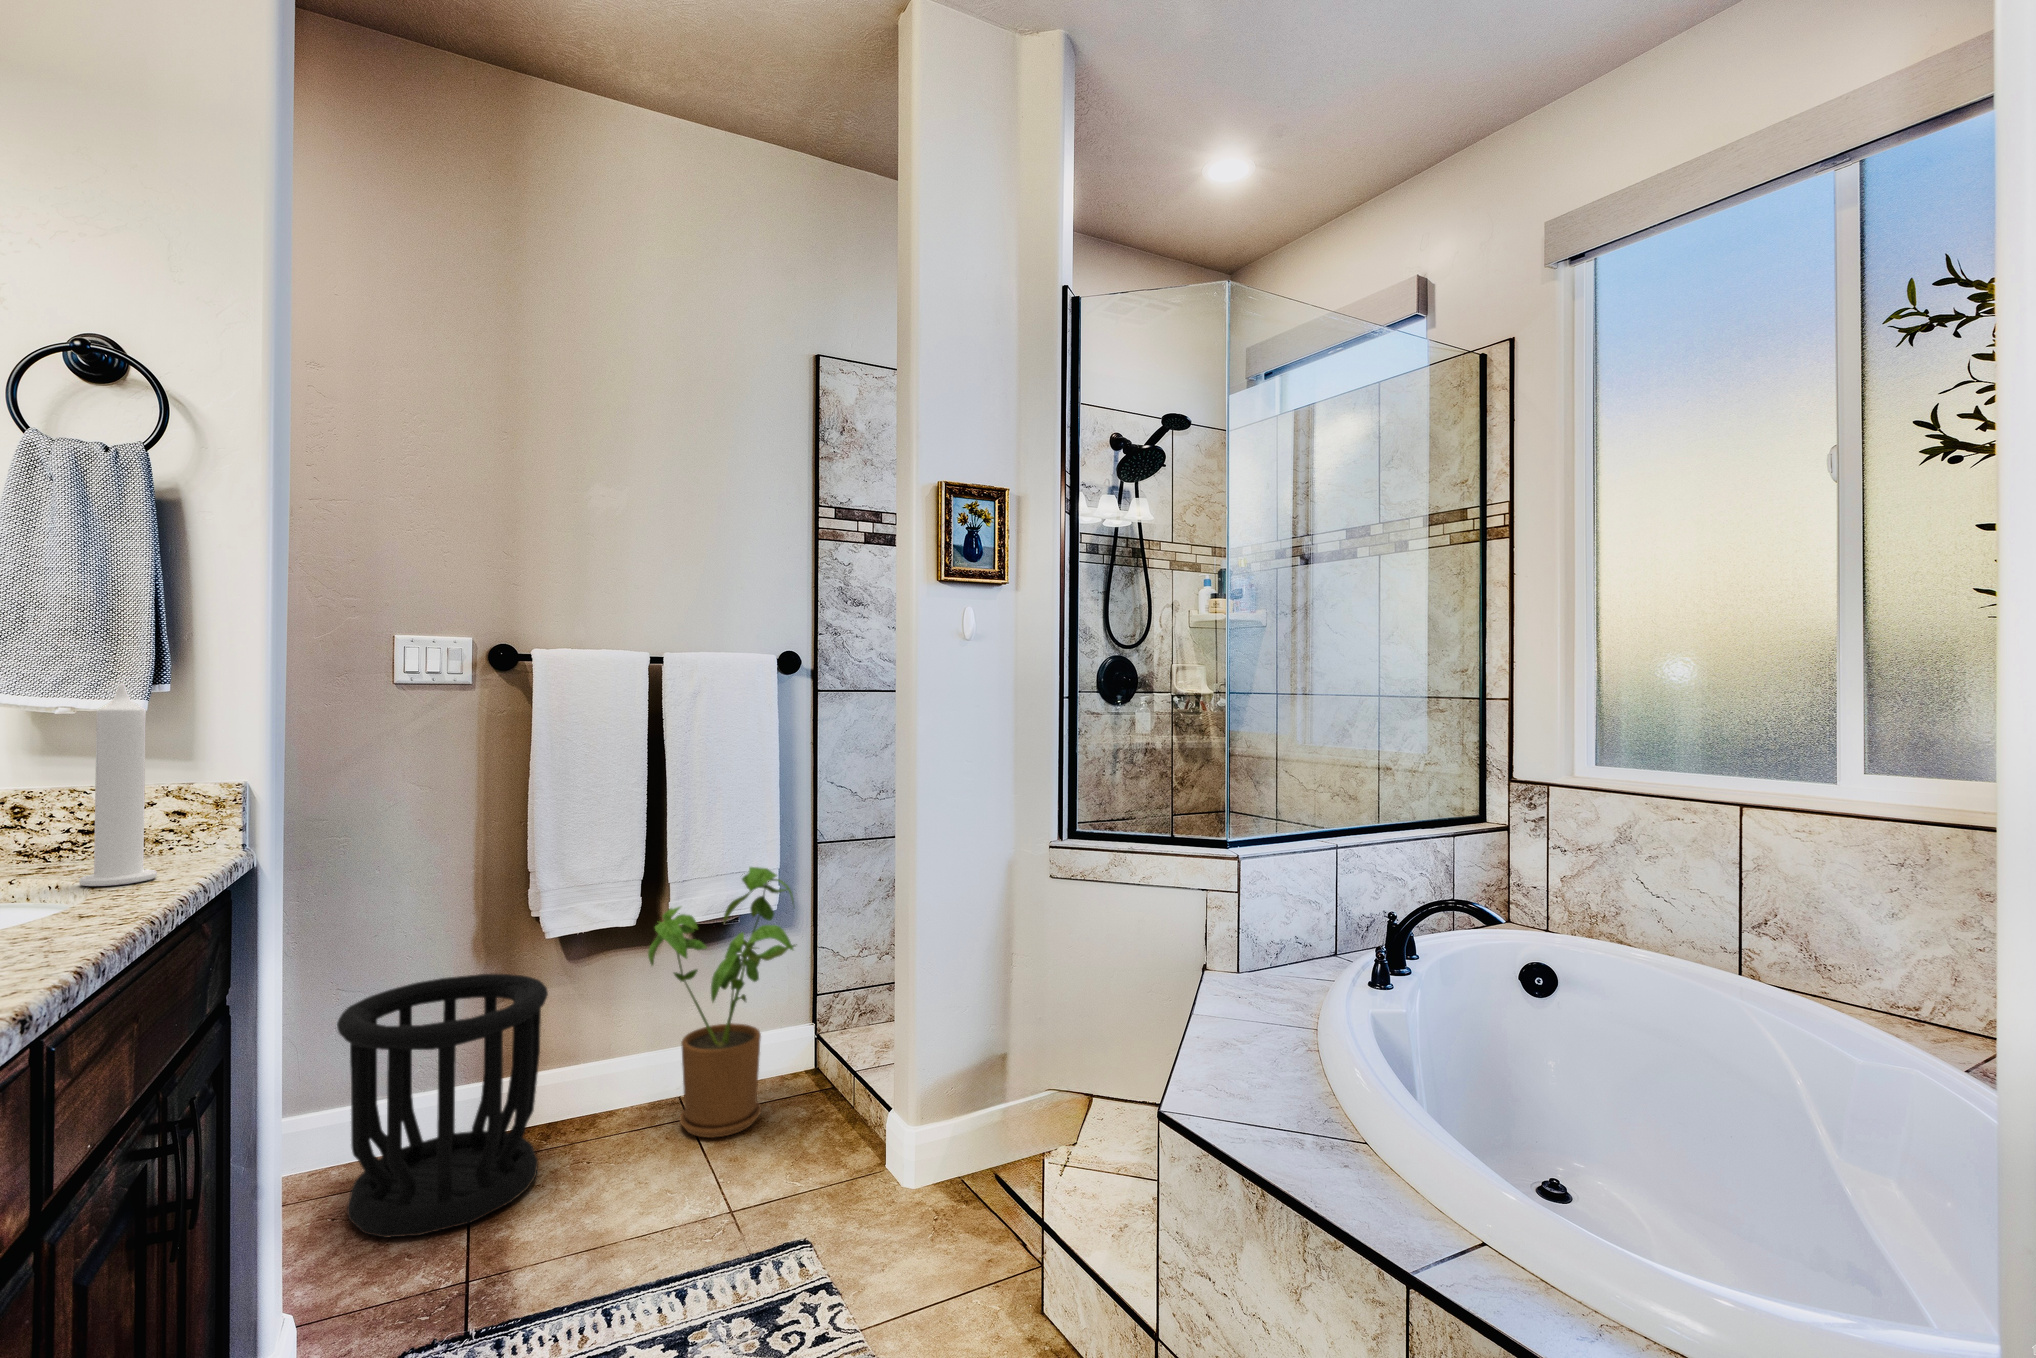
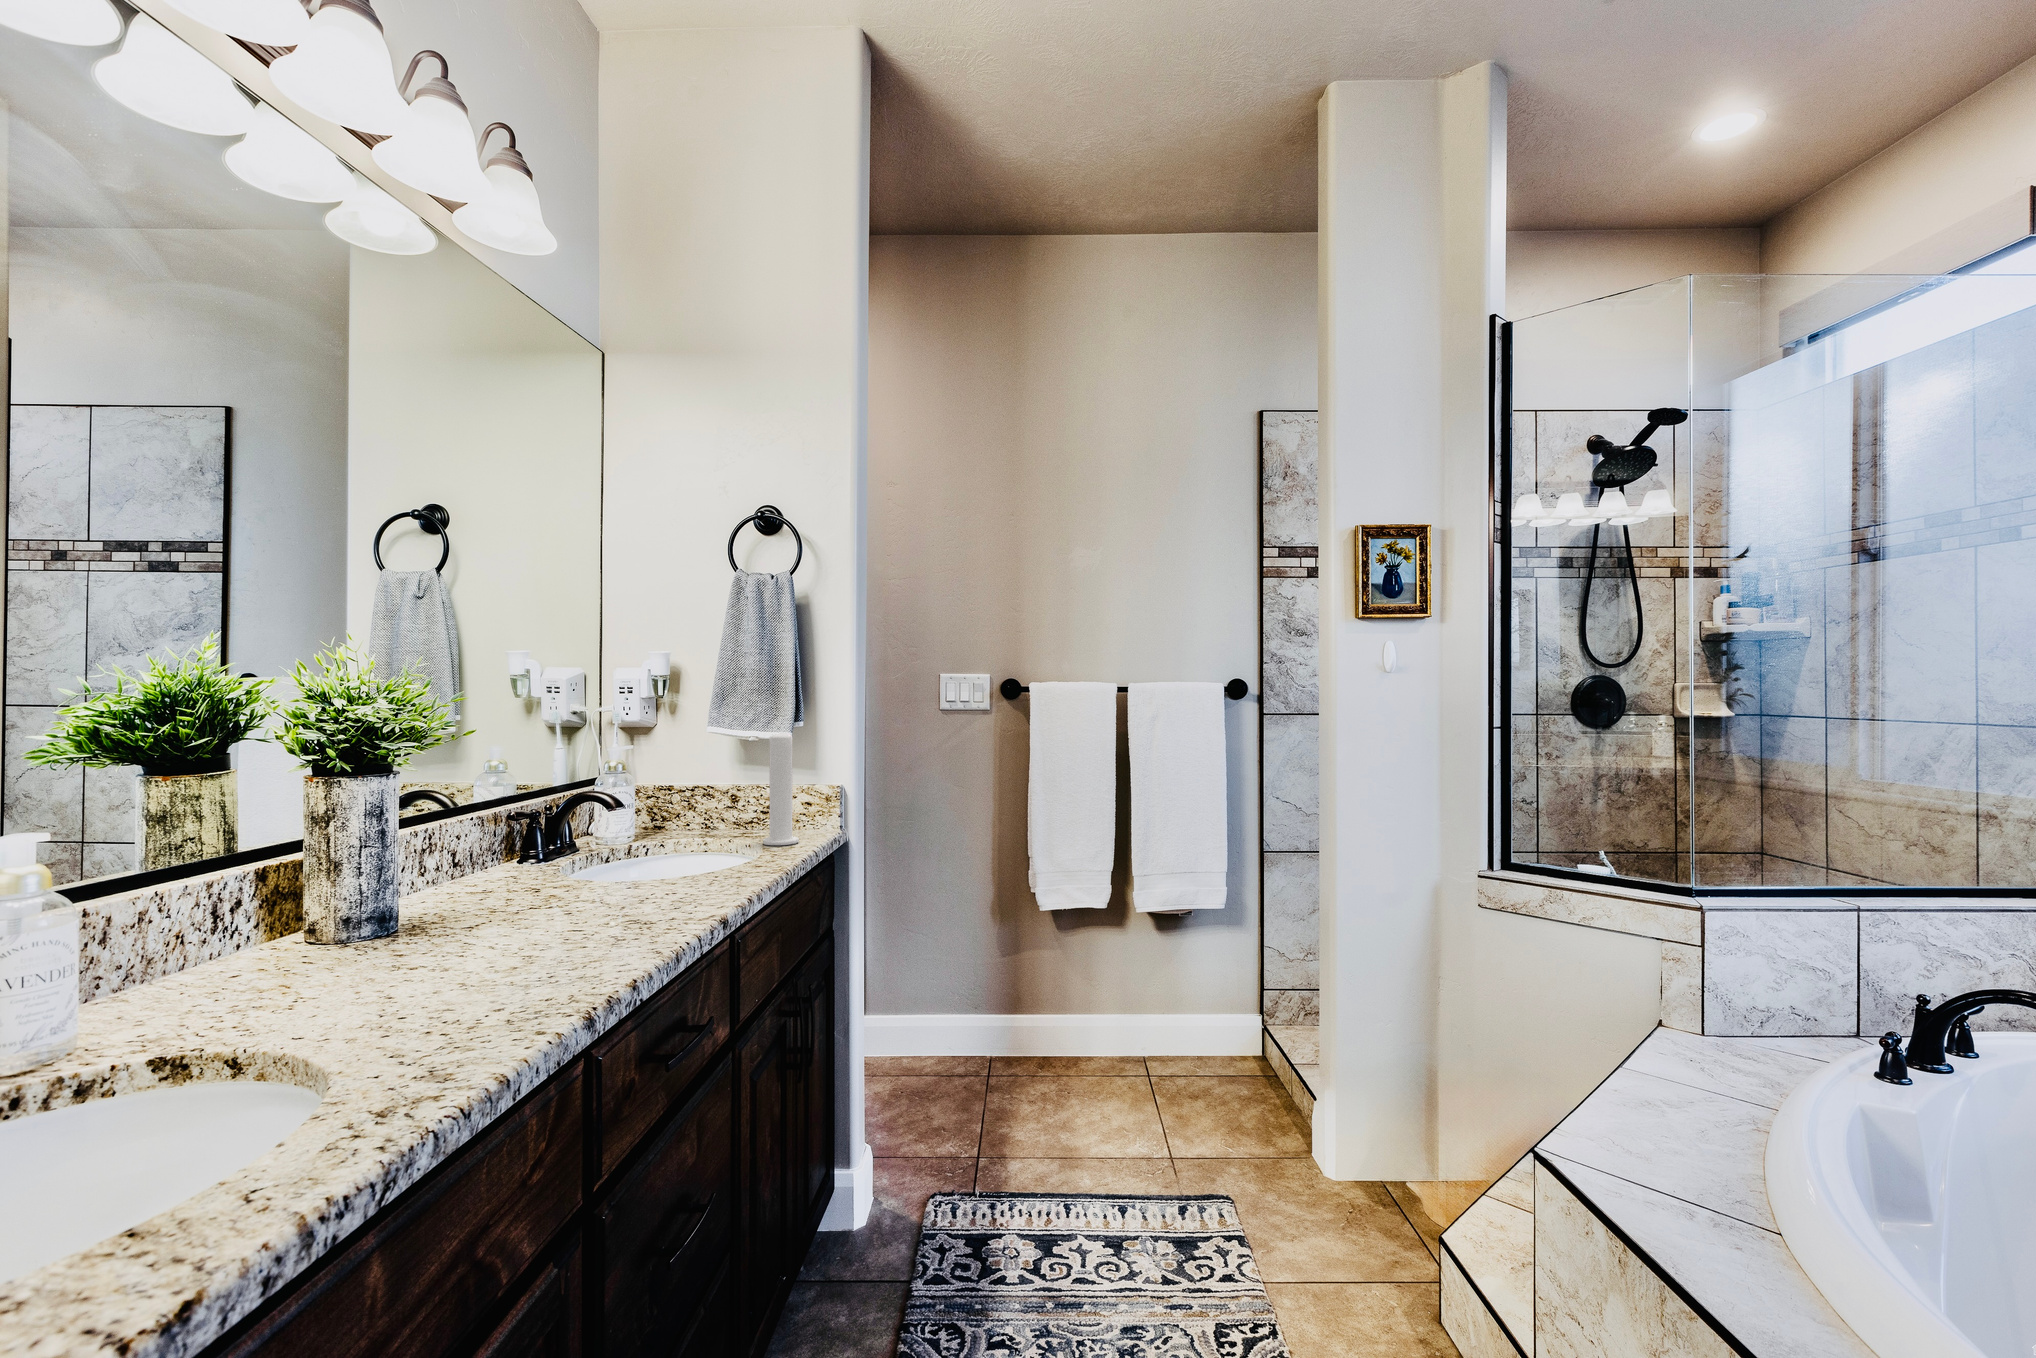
house plant: present [648,867,795,1138] -> none [1115,867,1236,1096]
wastebasket: present [337,974,548,1238] -> none [906,929,1039,1115]

